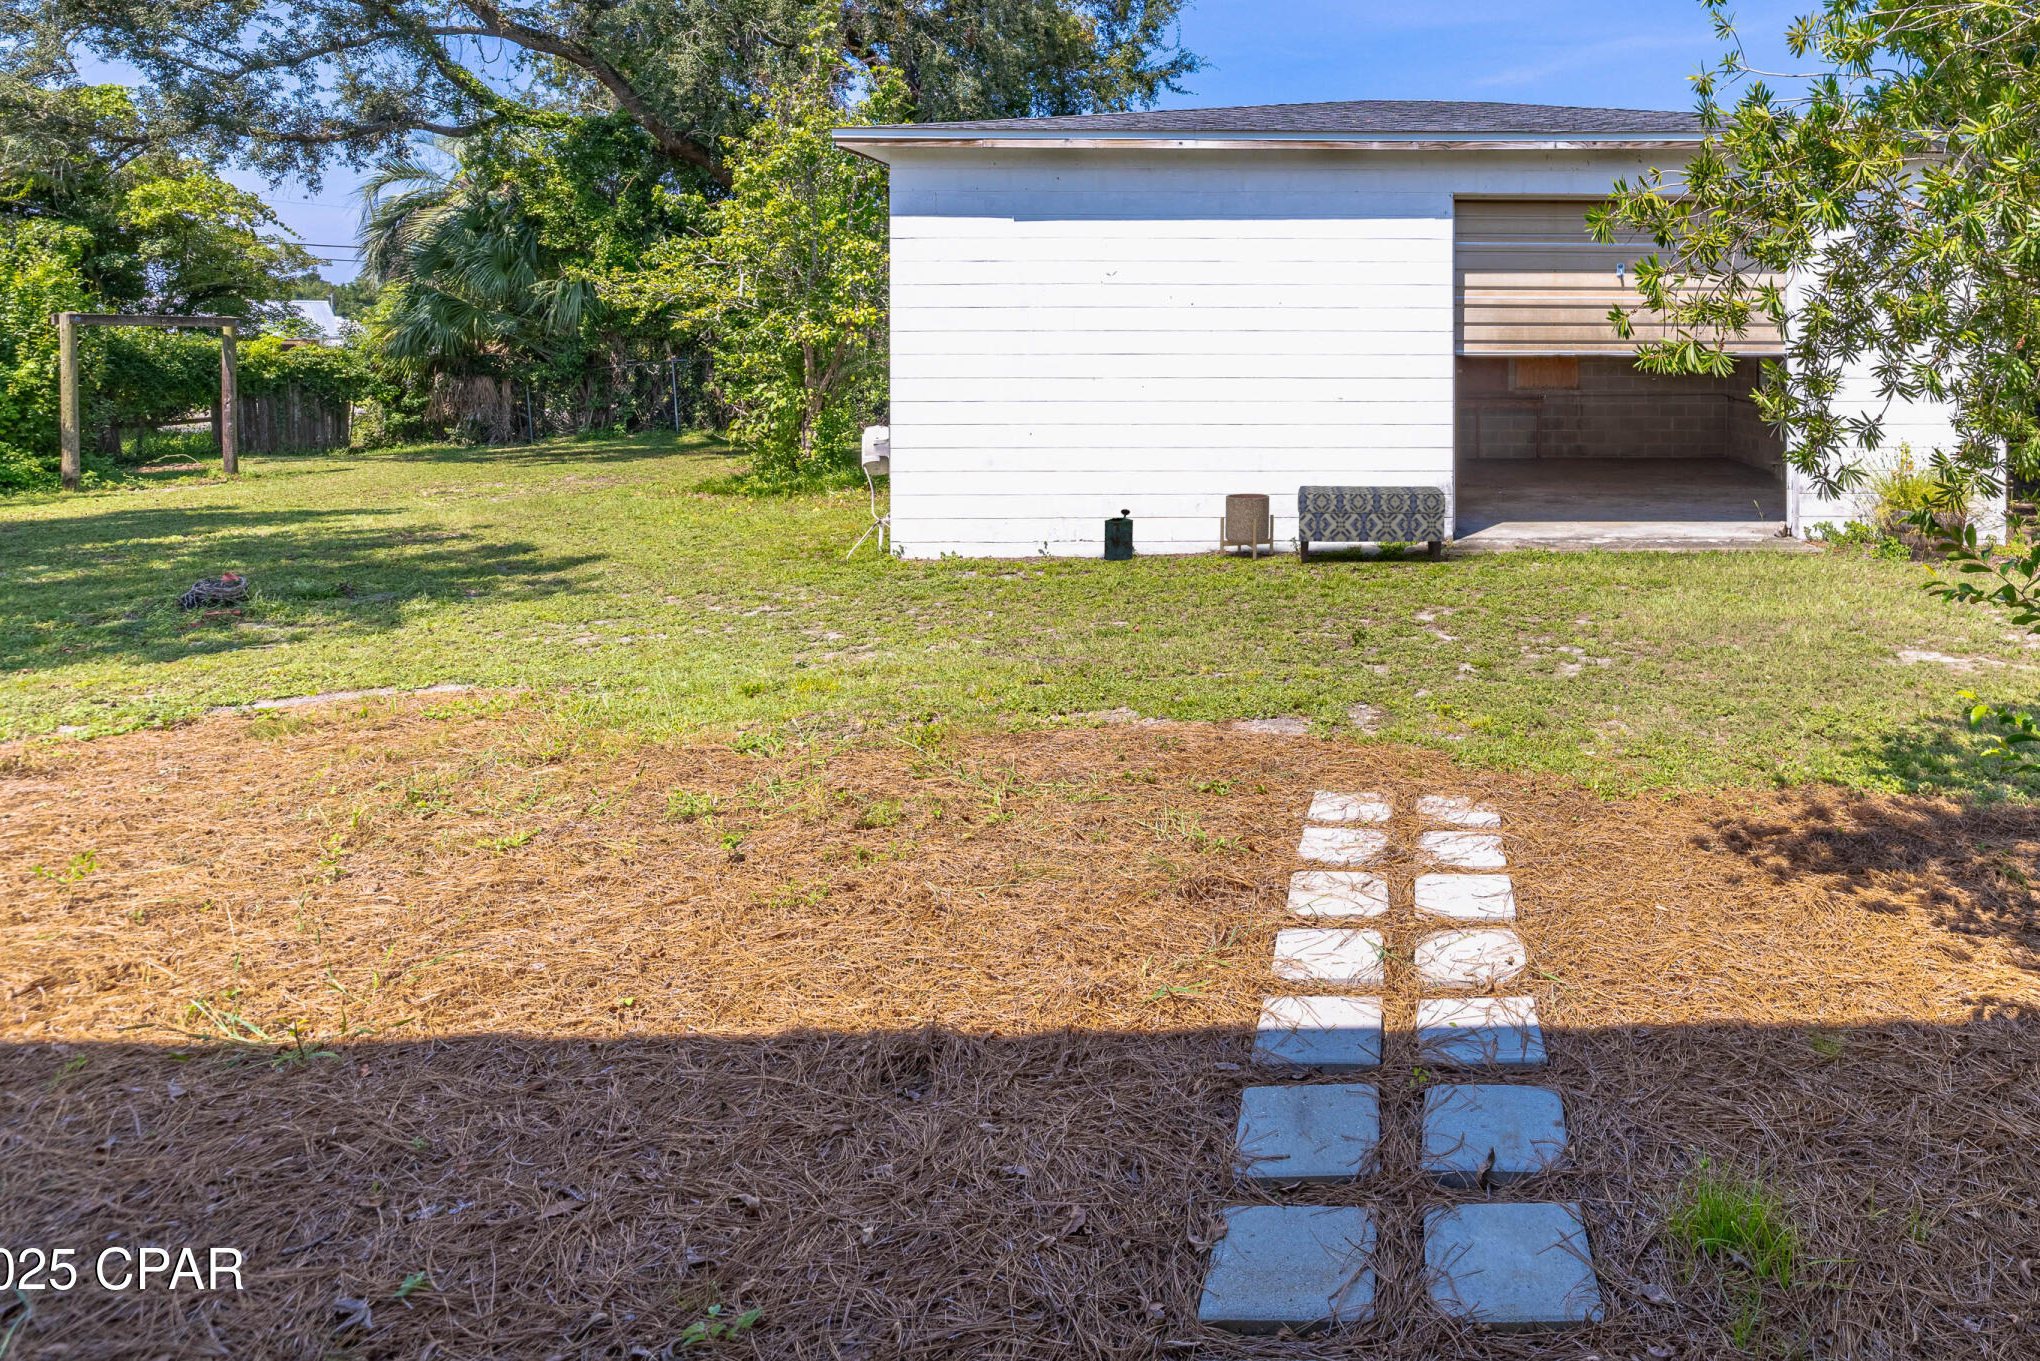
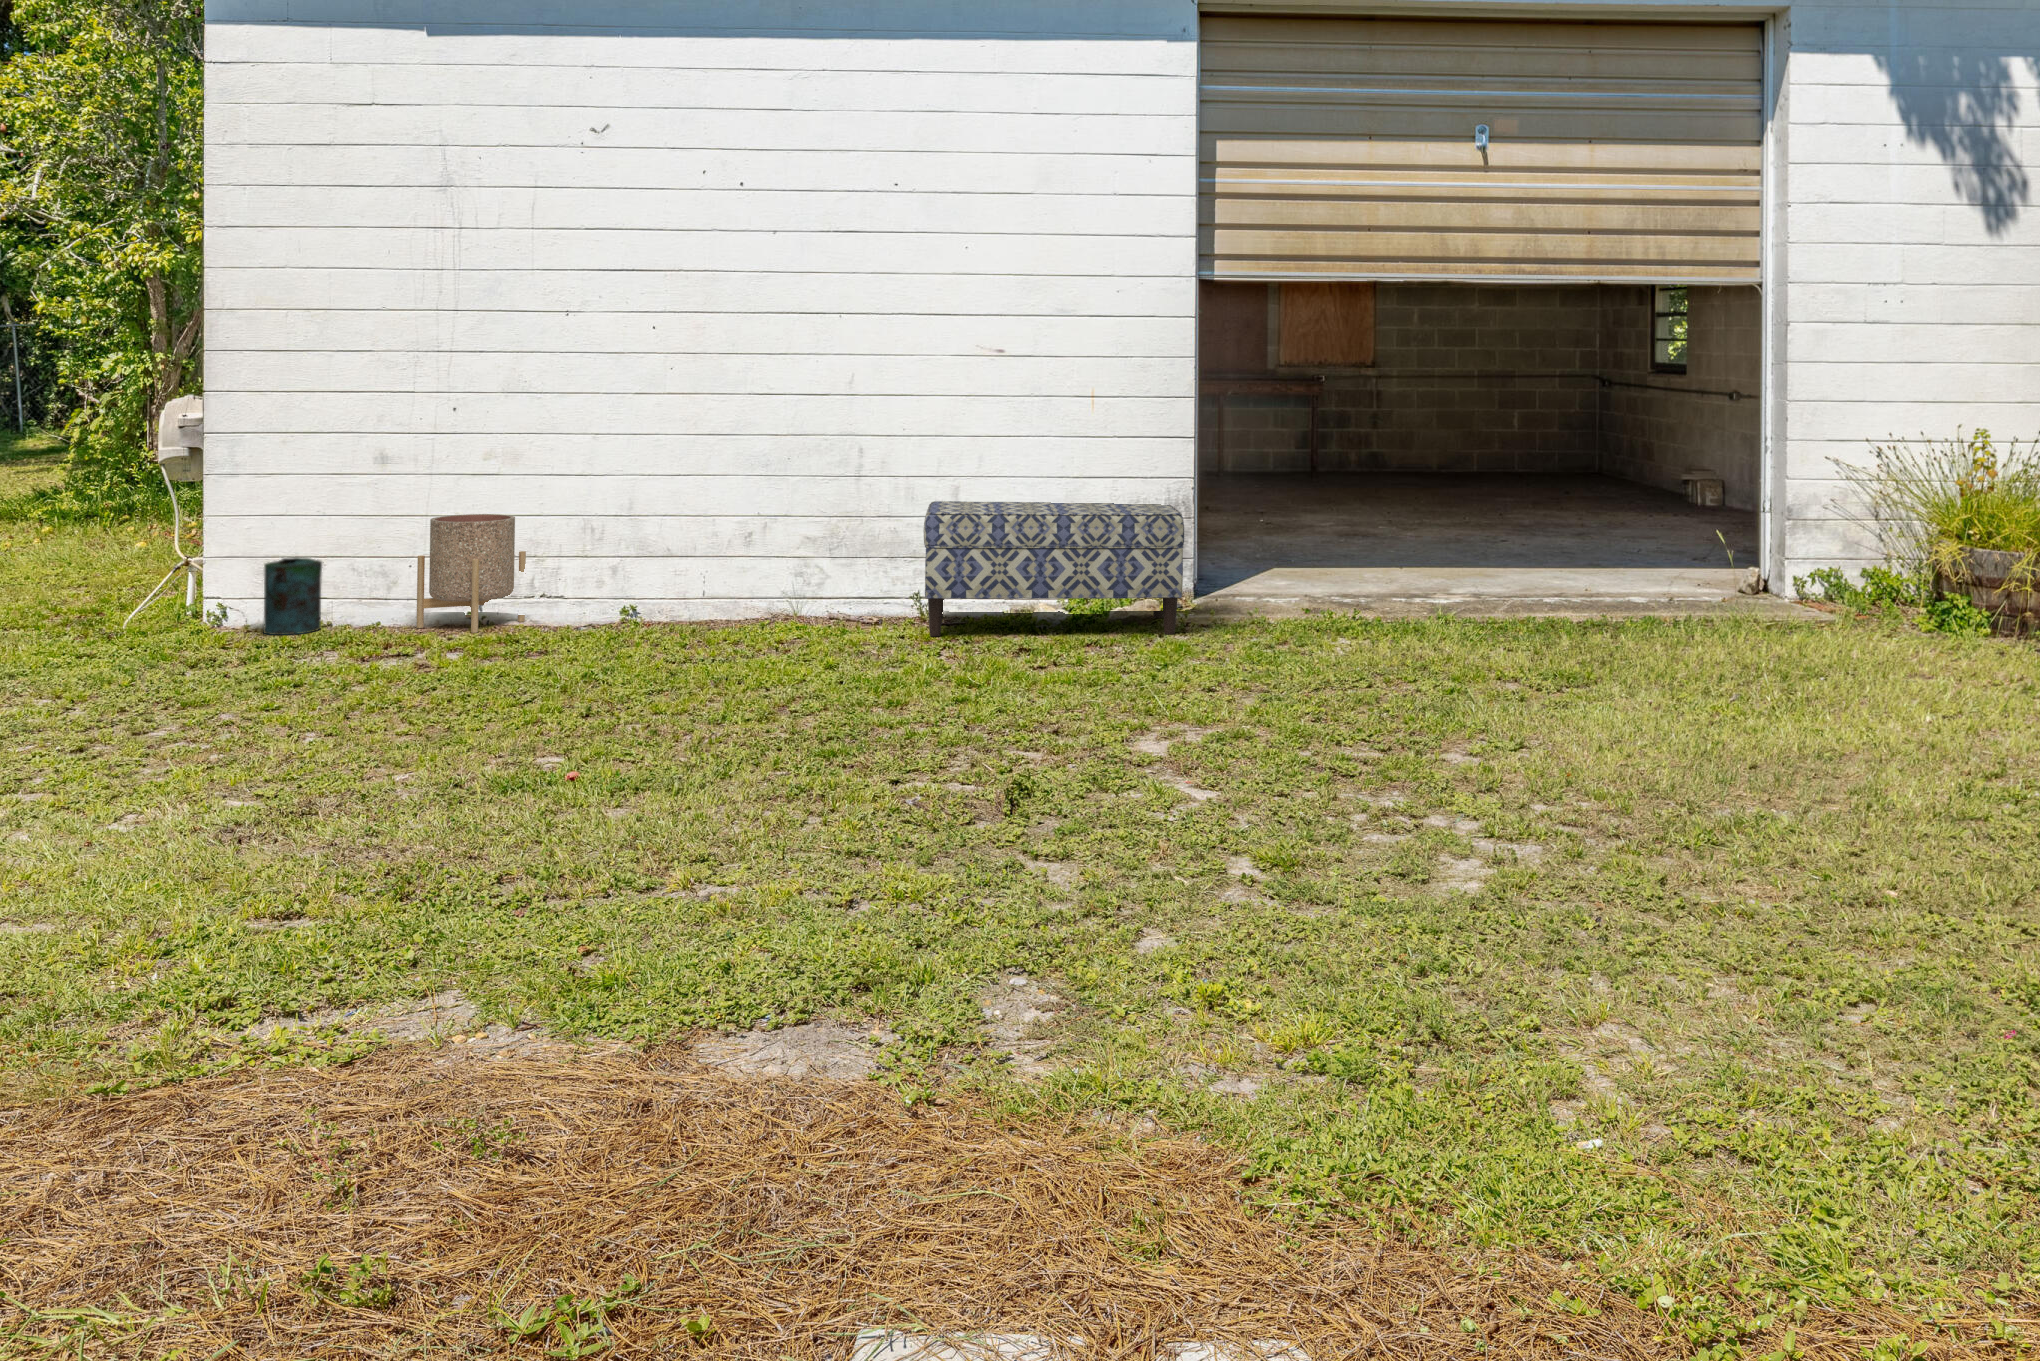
planter: present [1220,494,1274,560] -> present [416,514,526,633]
watering can: present [1104,509,1133,560] -> present [263,557,322,635]

